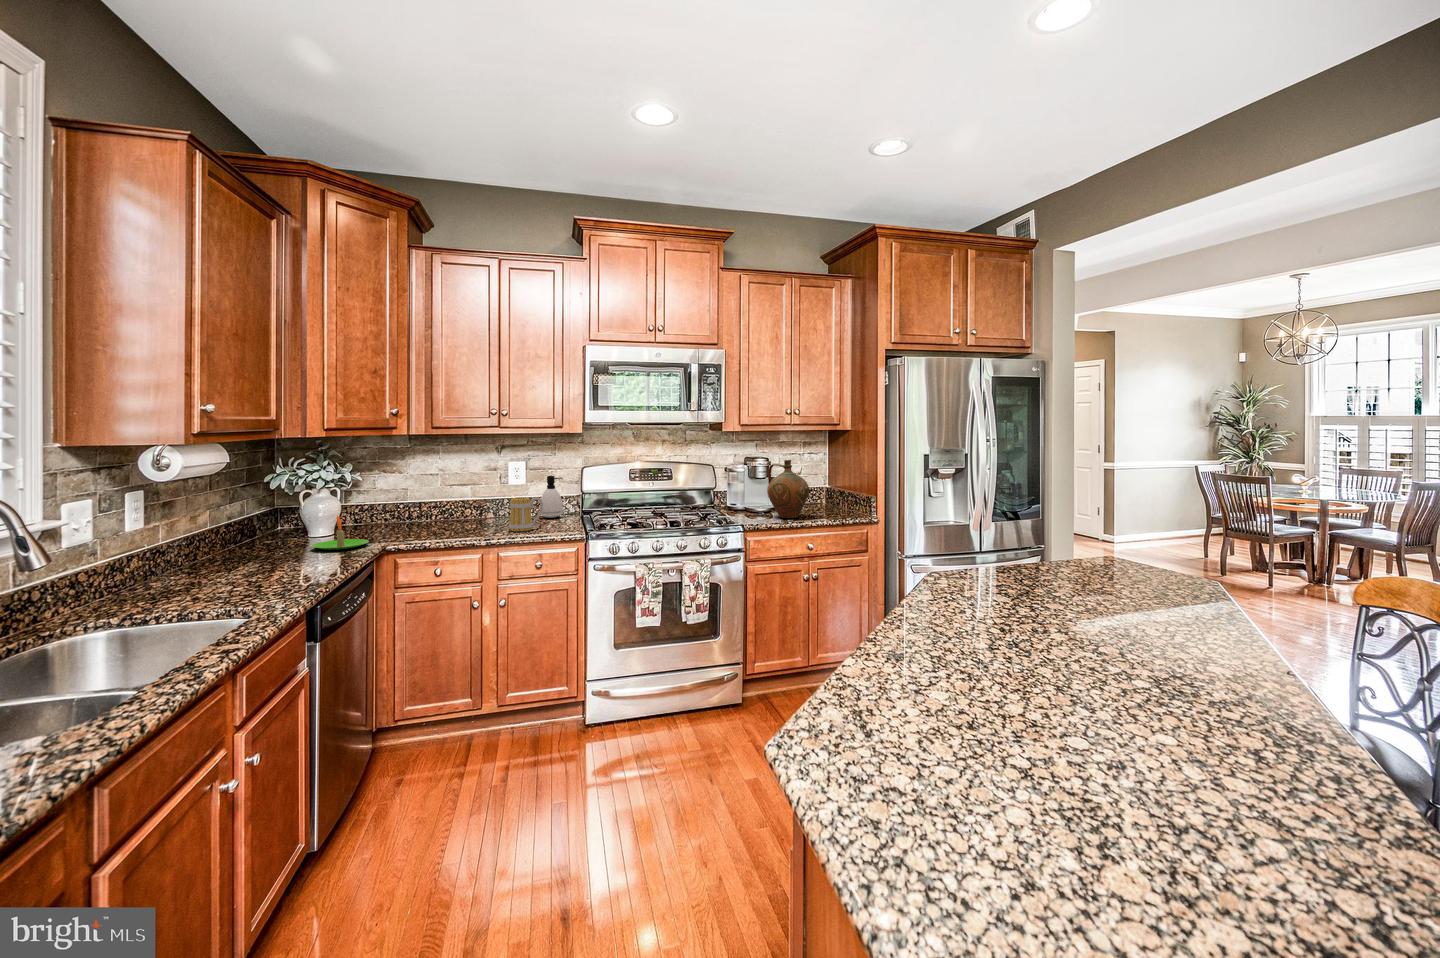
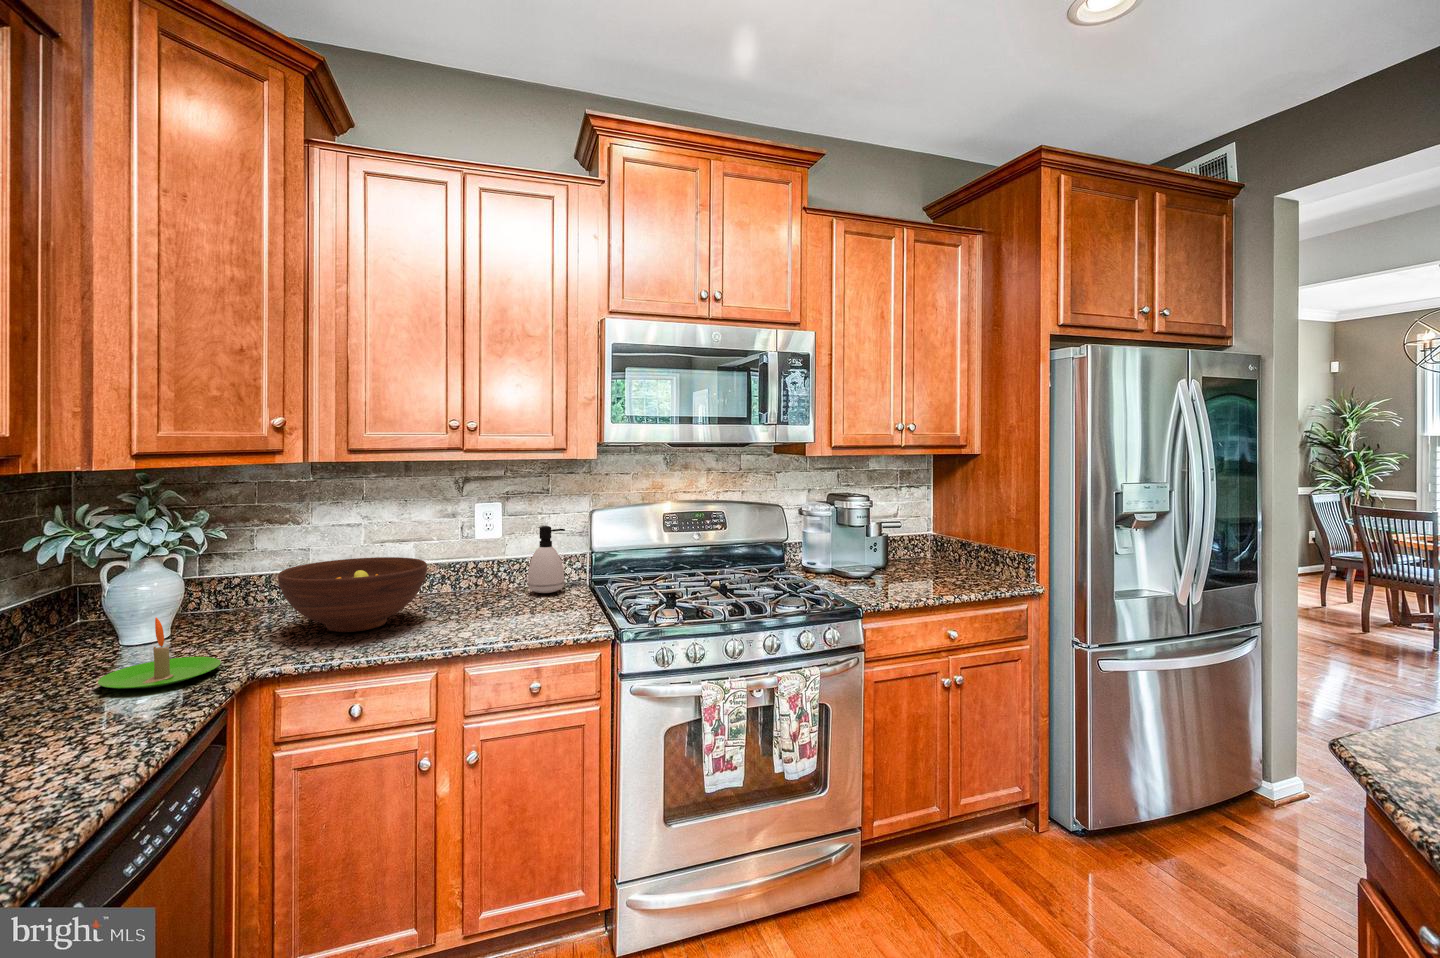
ceramic jug: present [767,460,809,518] -> none [883,500,951,590]
fruit bowl: none [394,492,477,532] -> present [278,557,427,632]
mug: present [509,497,543,532] -> none [483,567,540,628]

